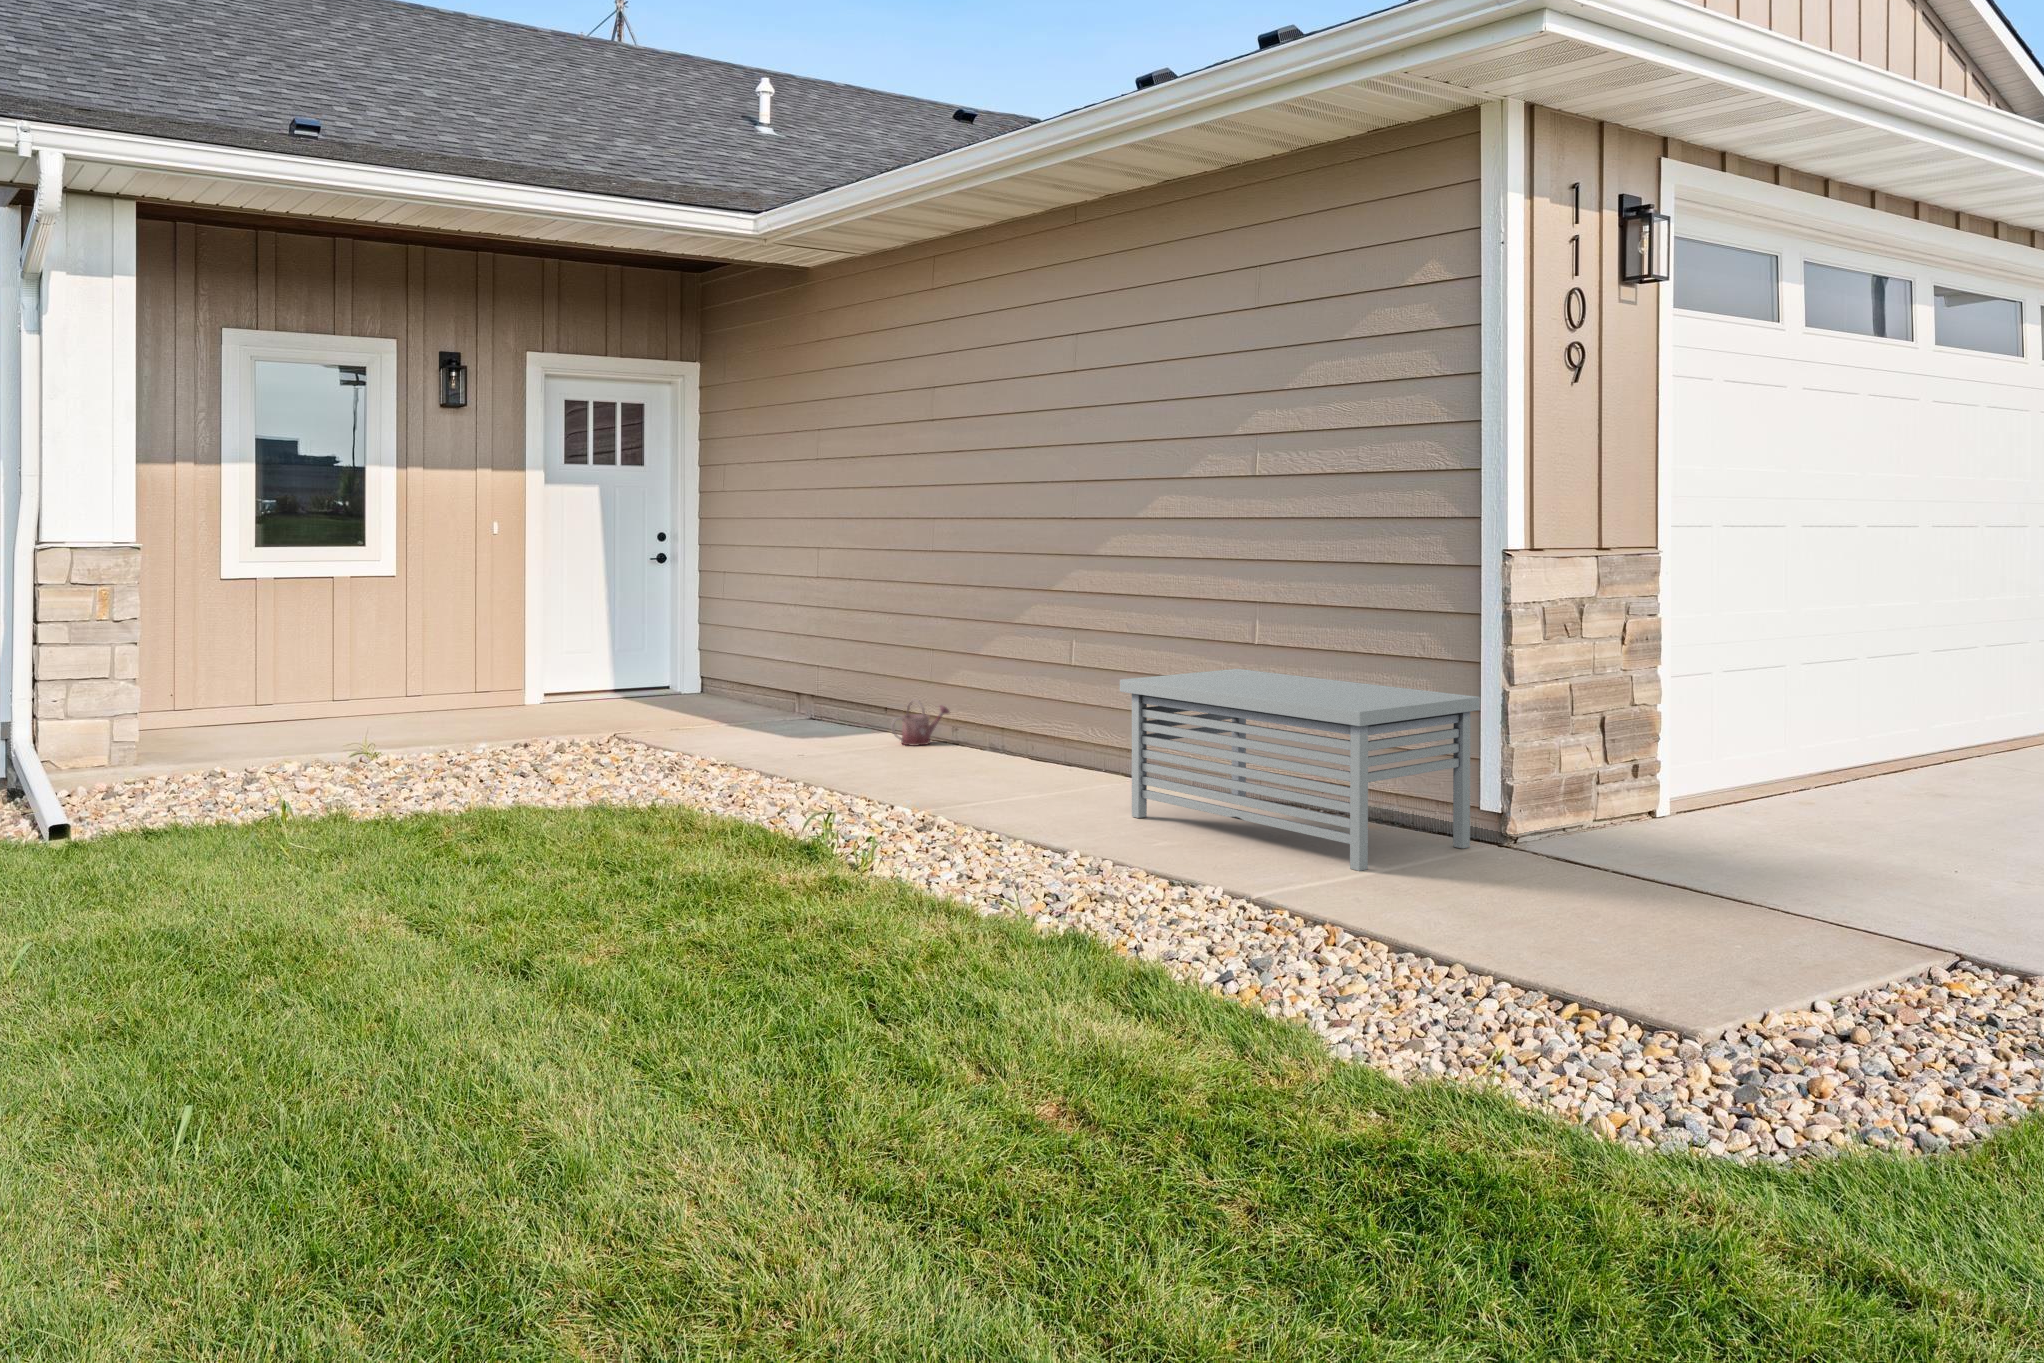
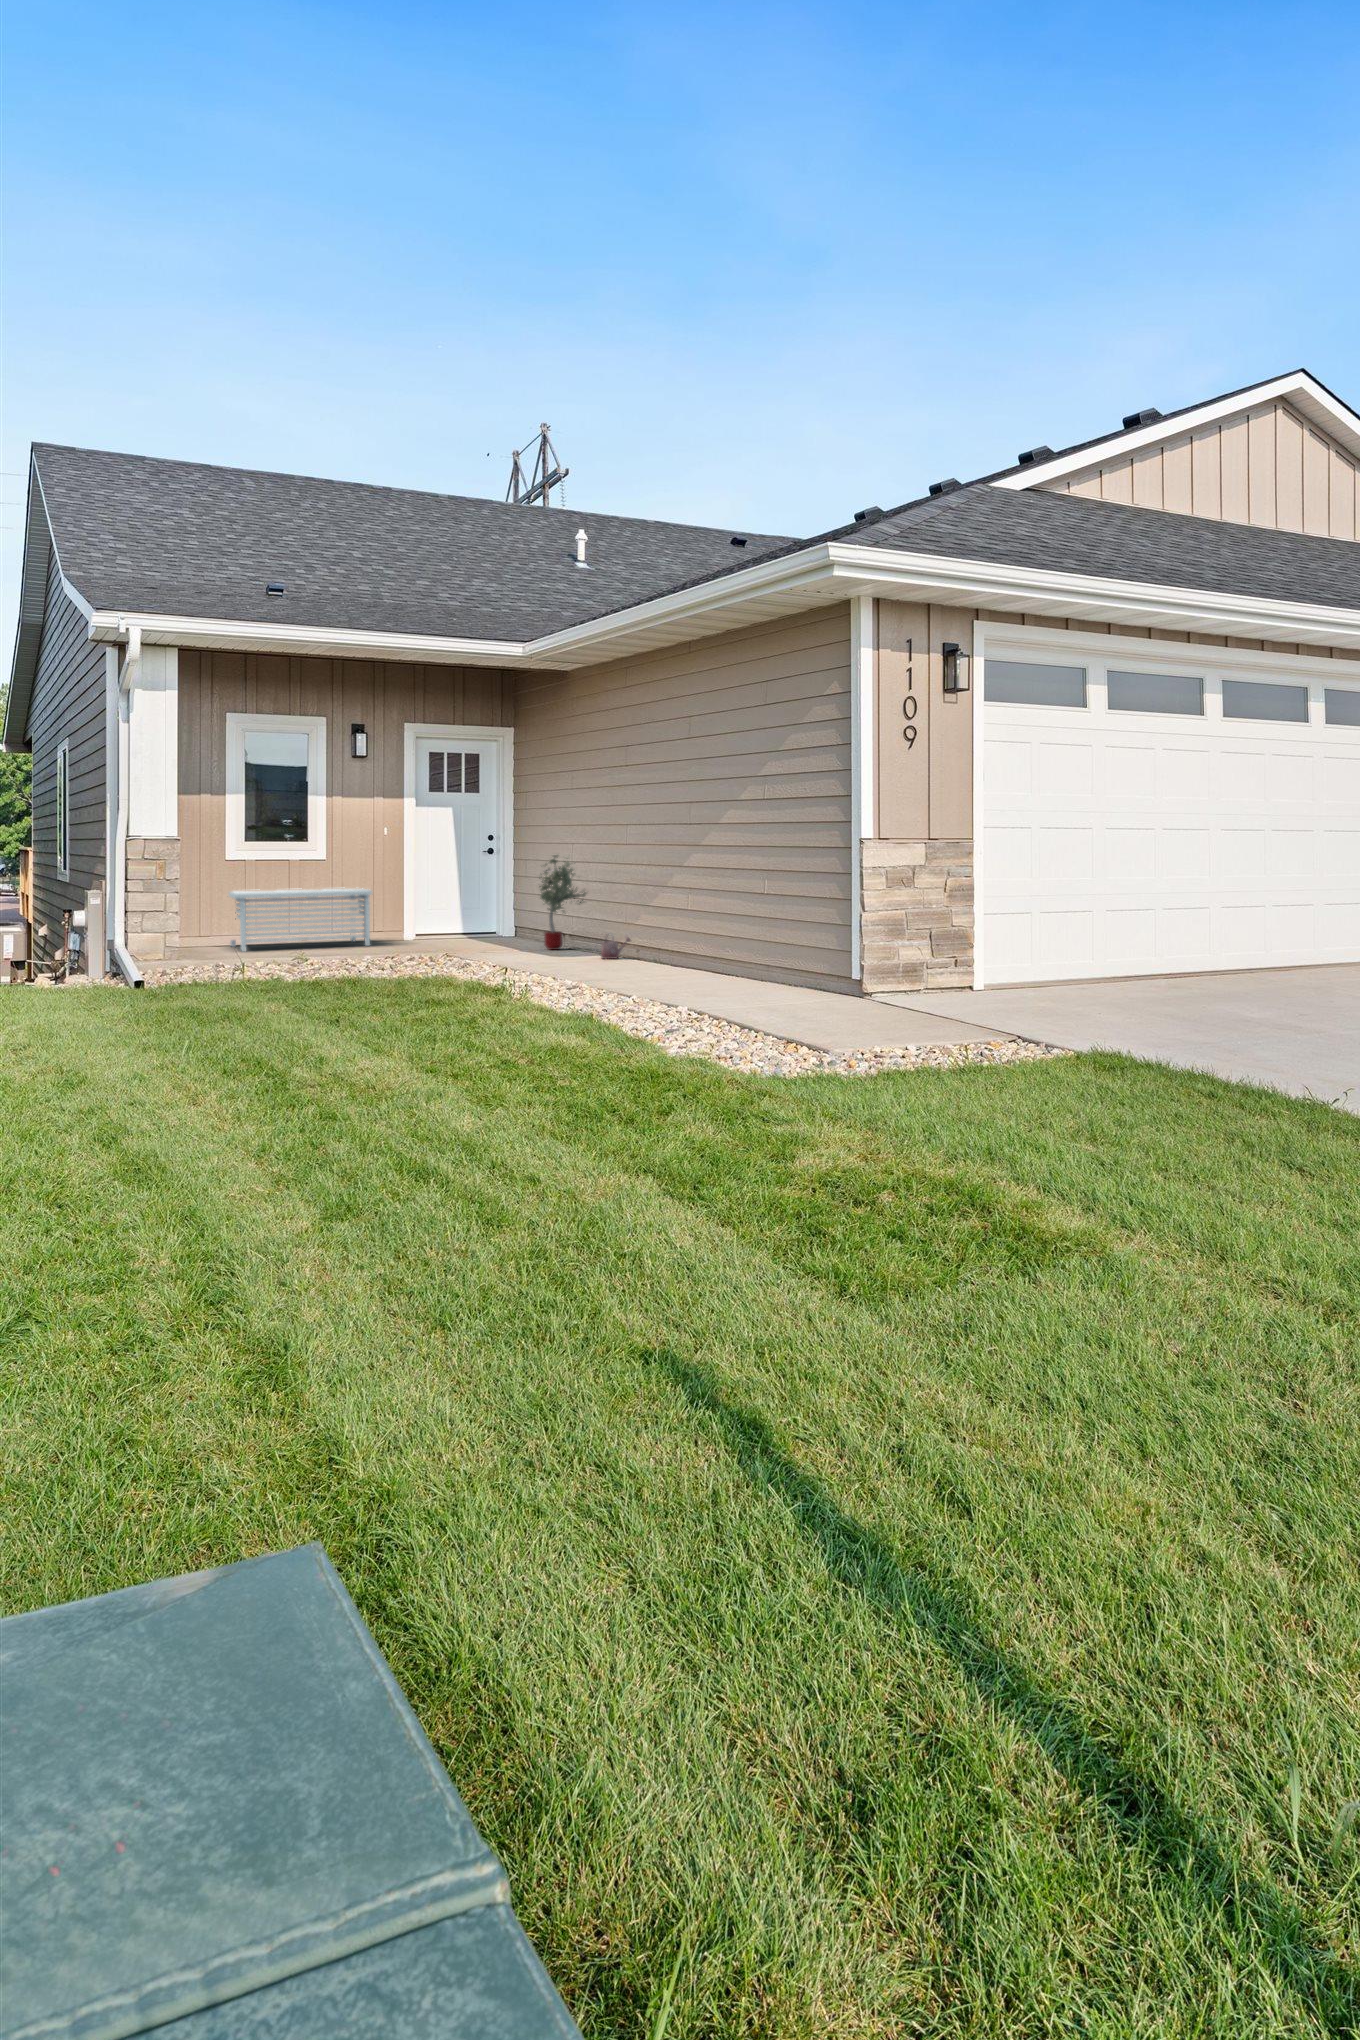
potted tree: none [769,565,858,725] -> present [540,855,586,950]
storage bench: present [1120,669,1480,871] -> present [229,887,372,952]

